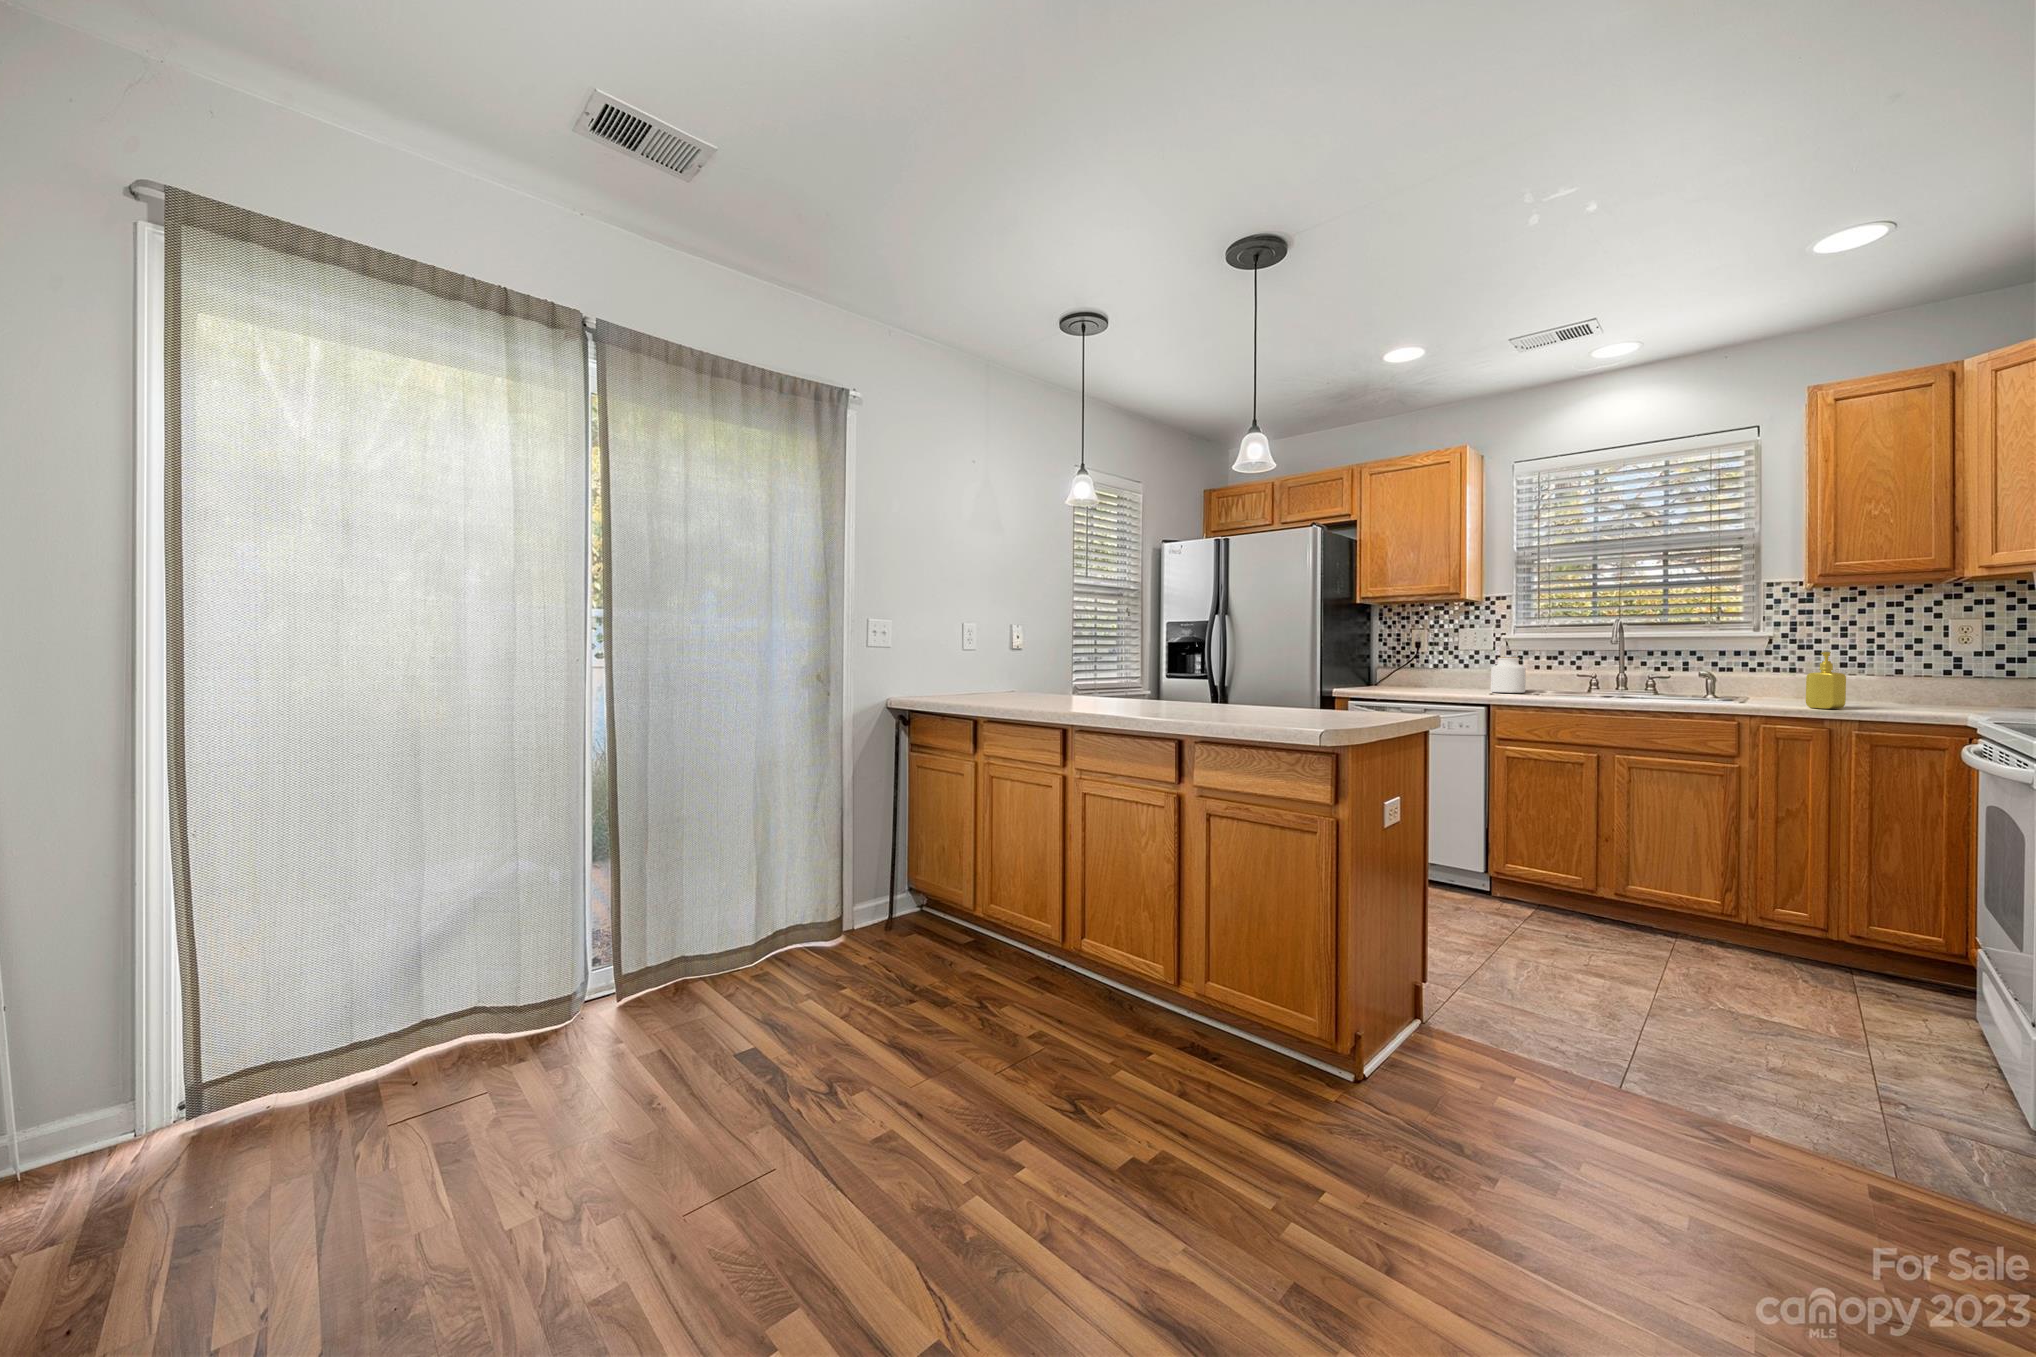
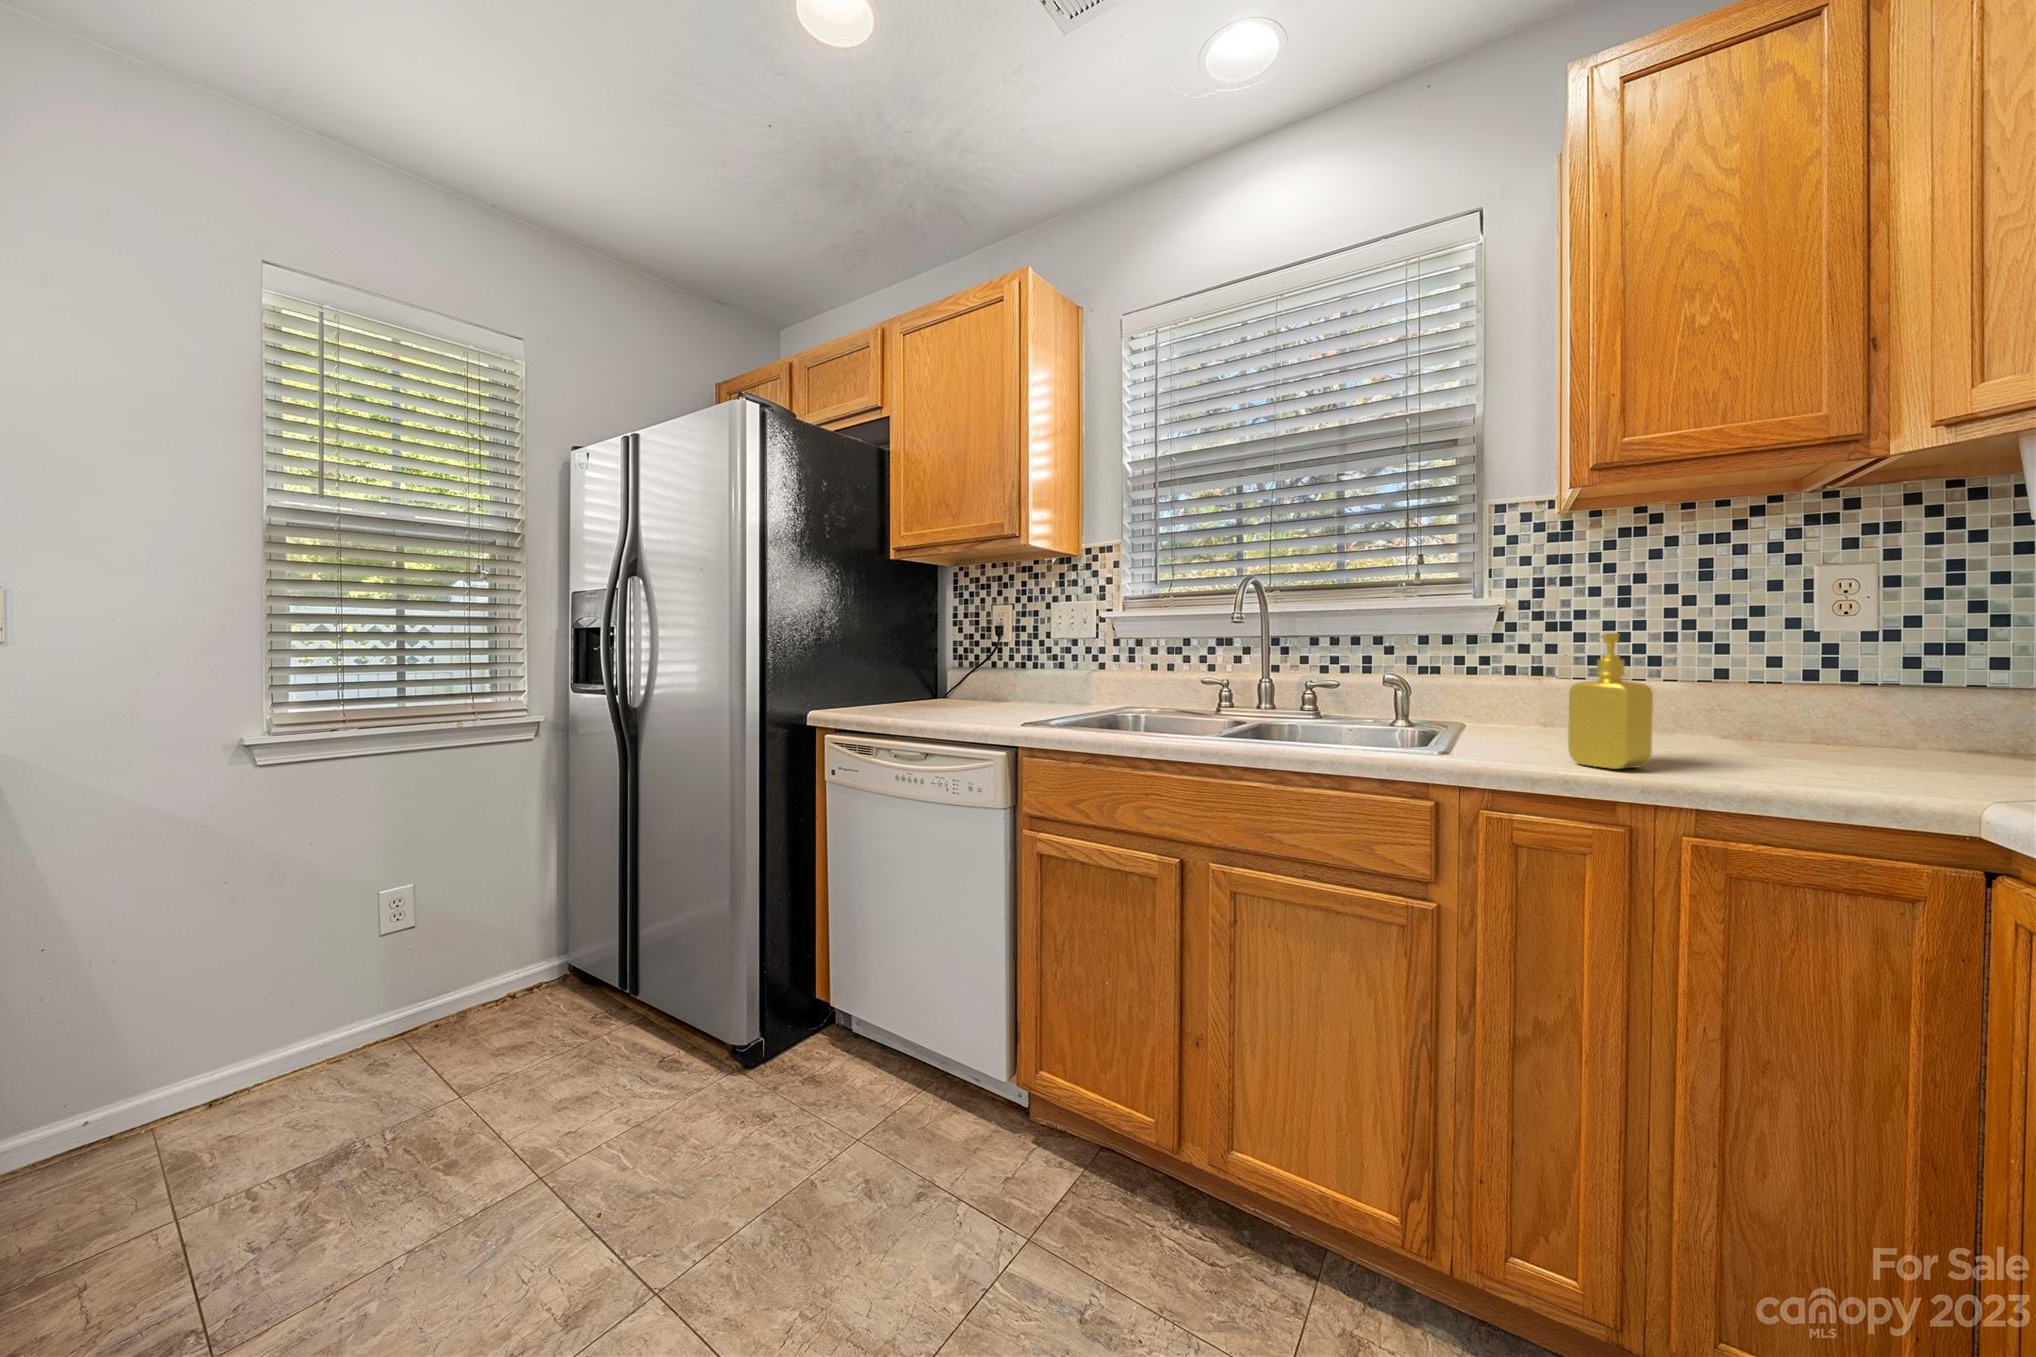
jar: present [1491,657,1526,693] -> none [1063,650,1117,715]

